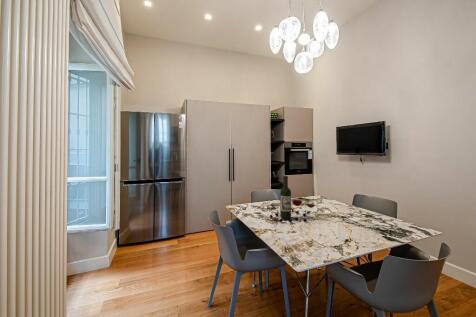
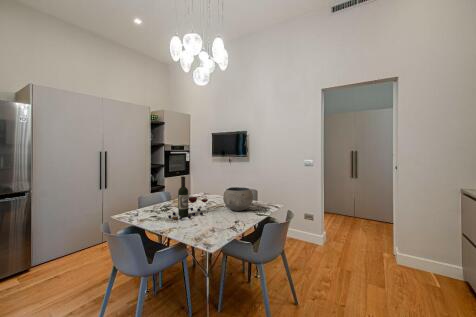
ceramic bowl: none [336,195,382,227] -> present [223,187,253,211]

